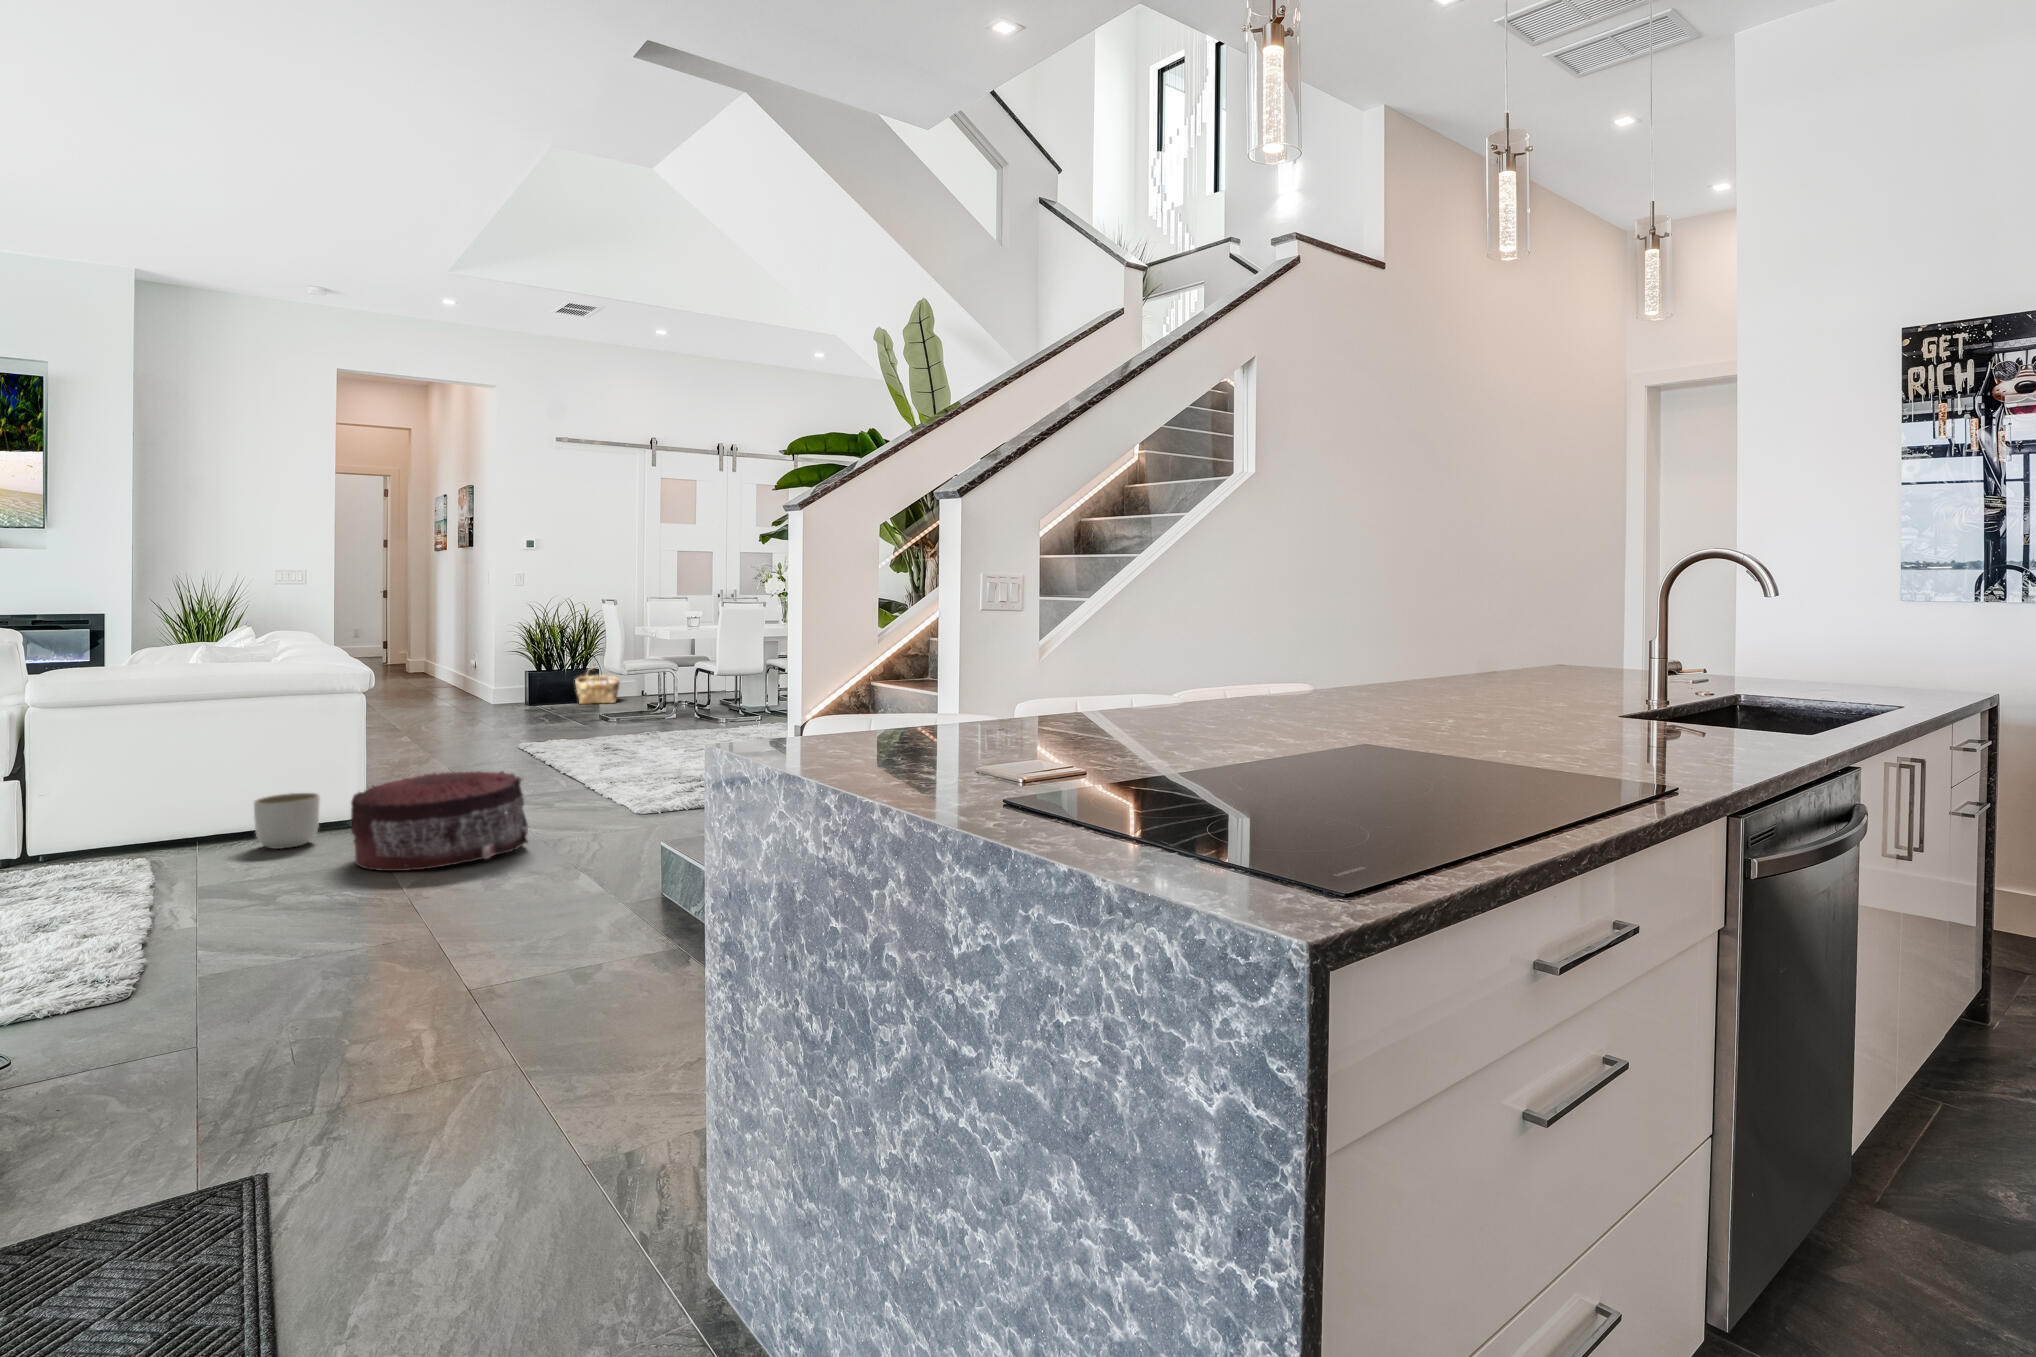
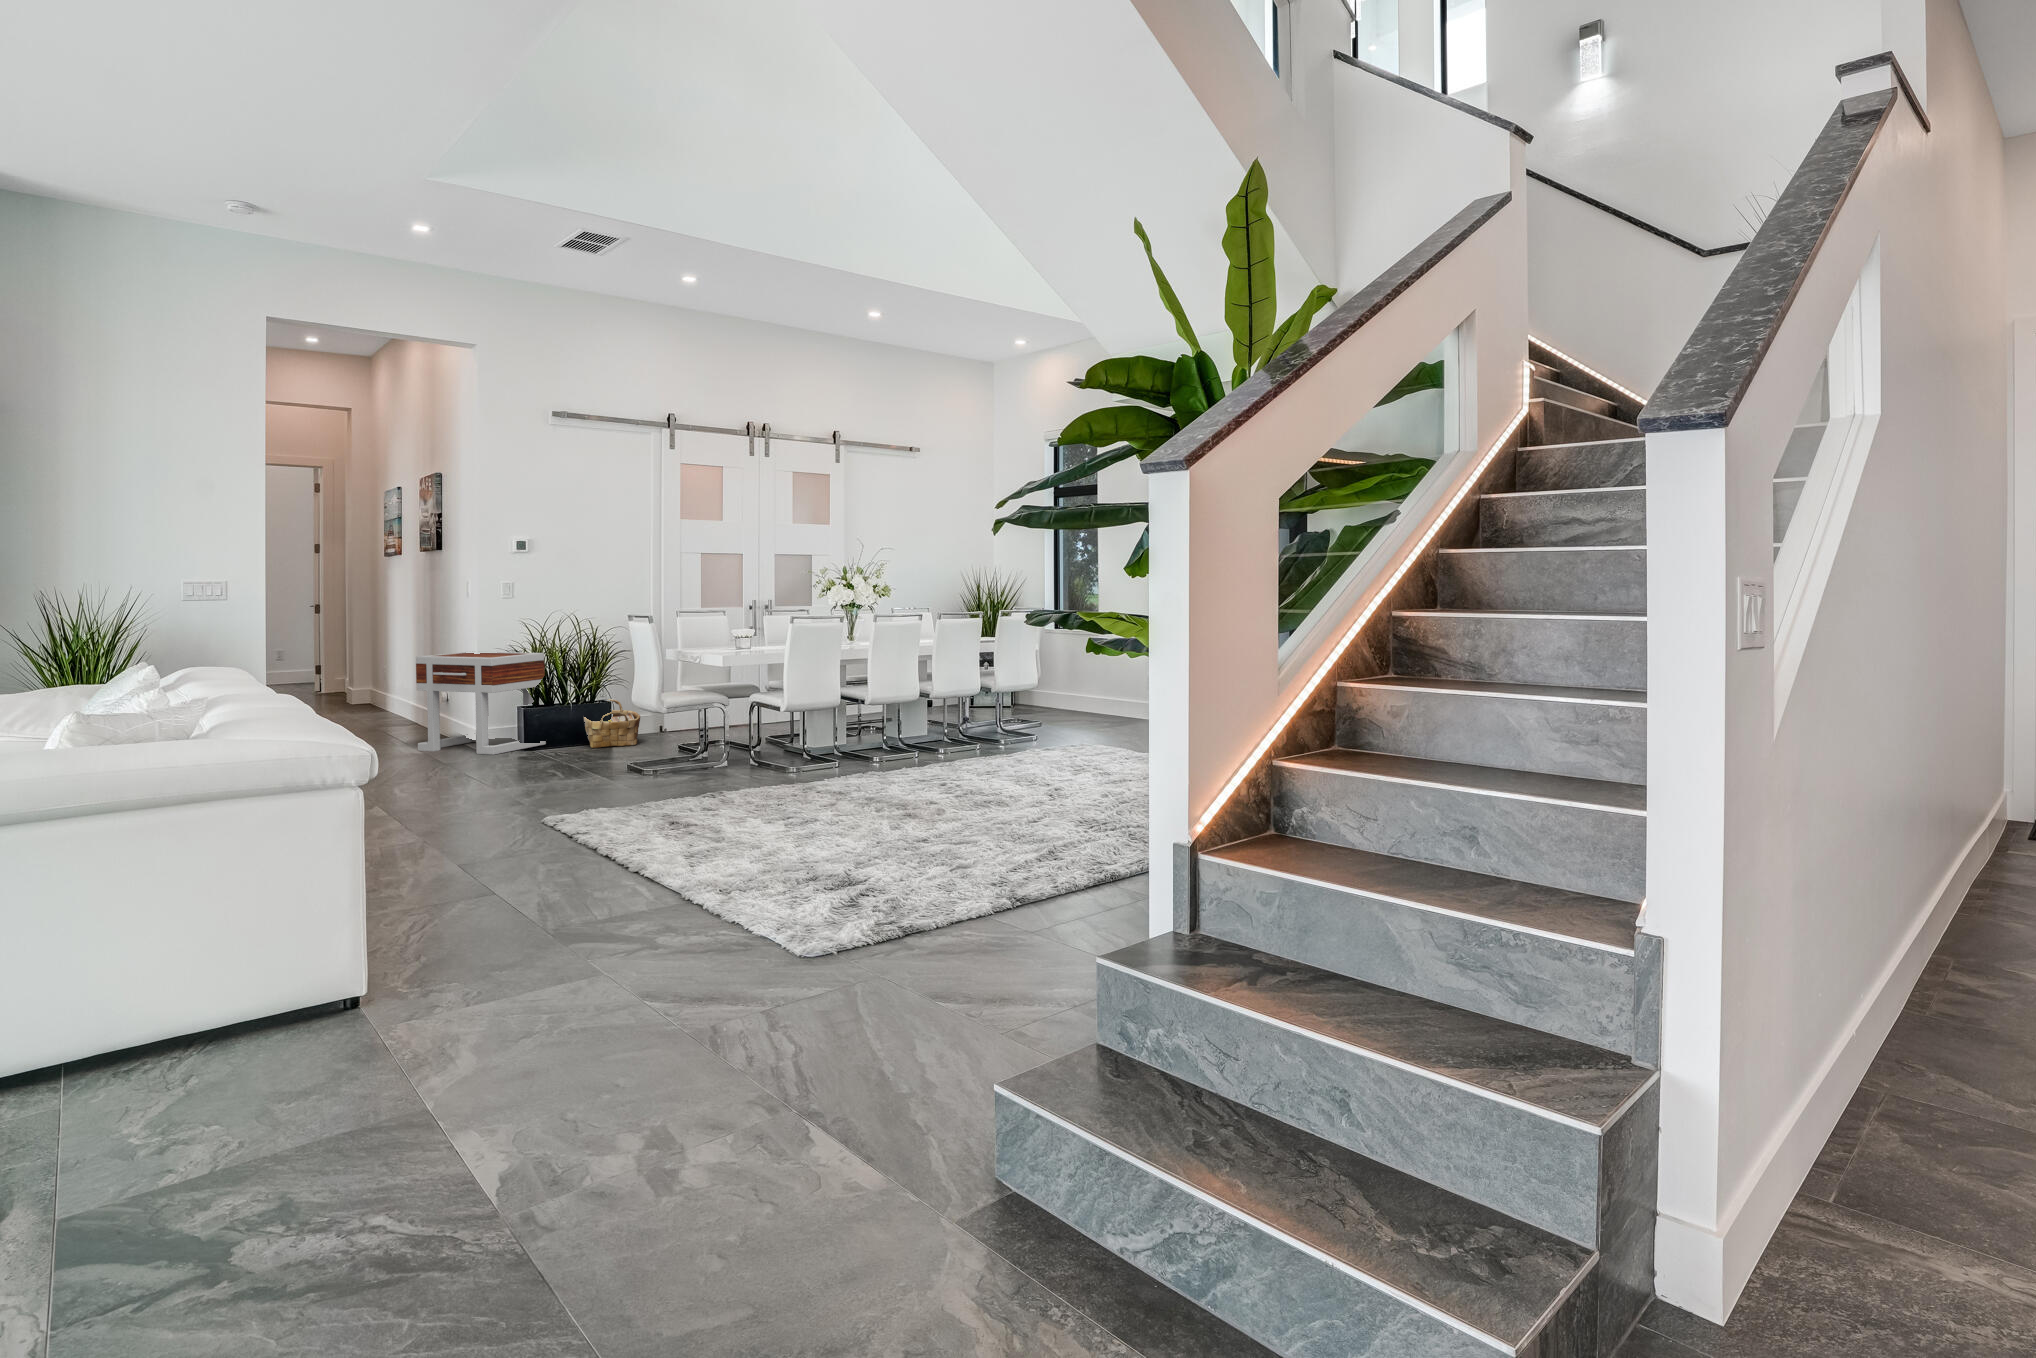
side table: none [447,627,546,707] -> present [416,651,546,755]
pouf: present [351,771,528,871] -> none [361,923,678,1152]
planter: present [254,793,320,849] -> none [171,977,292,1090]

